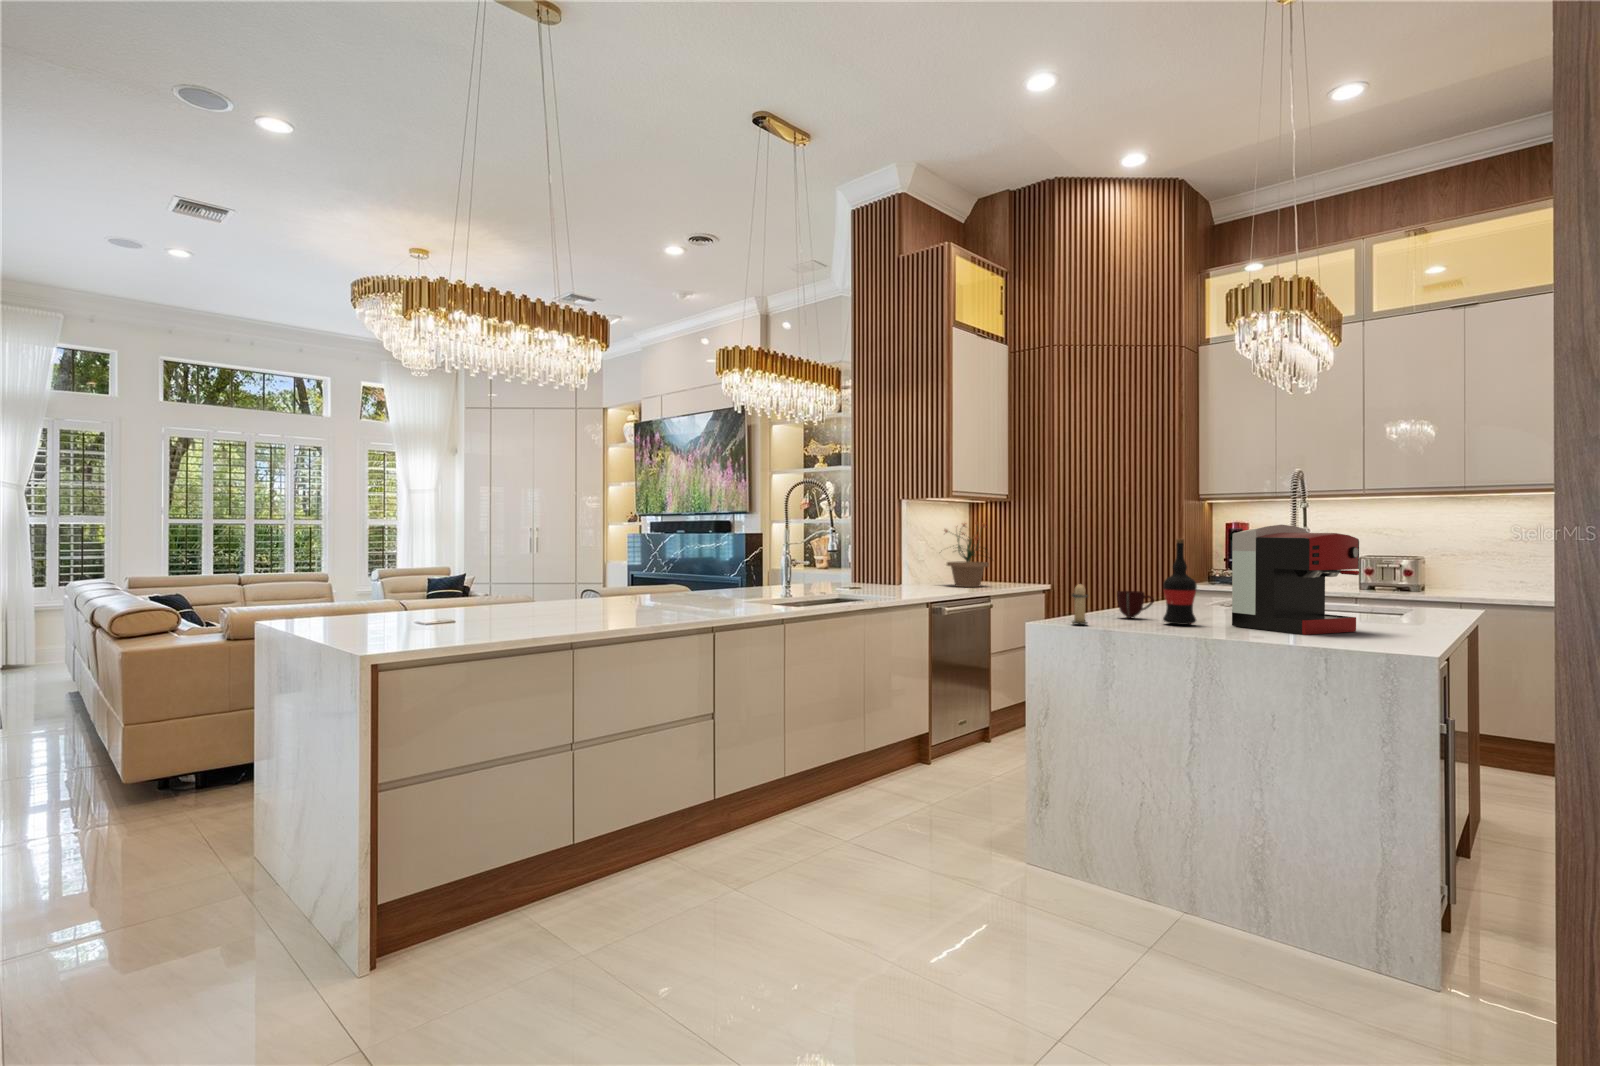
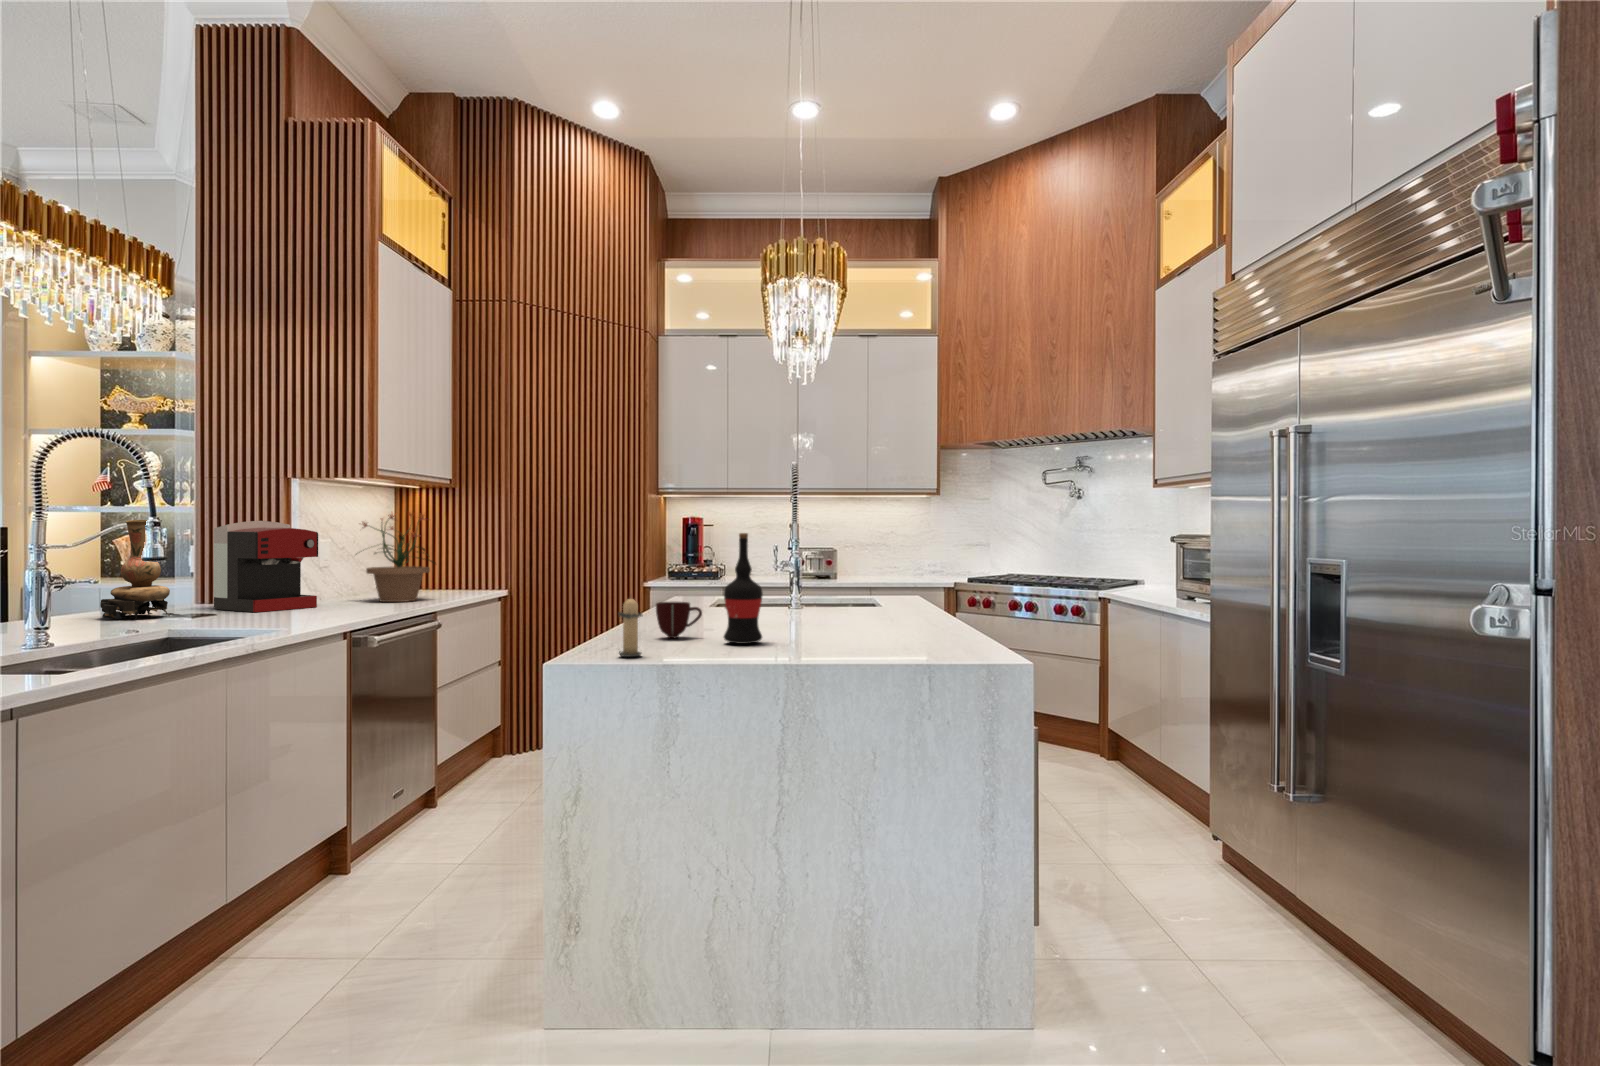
coffee maker: present [1232,525,1359,635] -> present [214,521,318,612]
vase: none [800,529,841,589] -> present [100,520,180,620]

